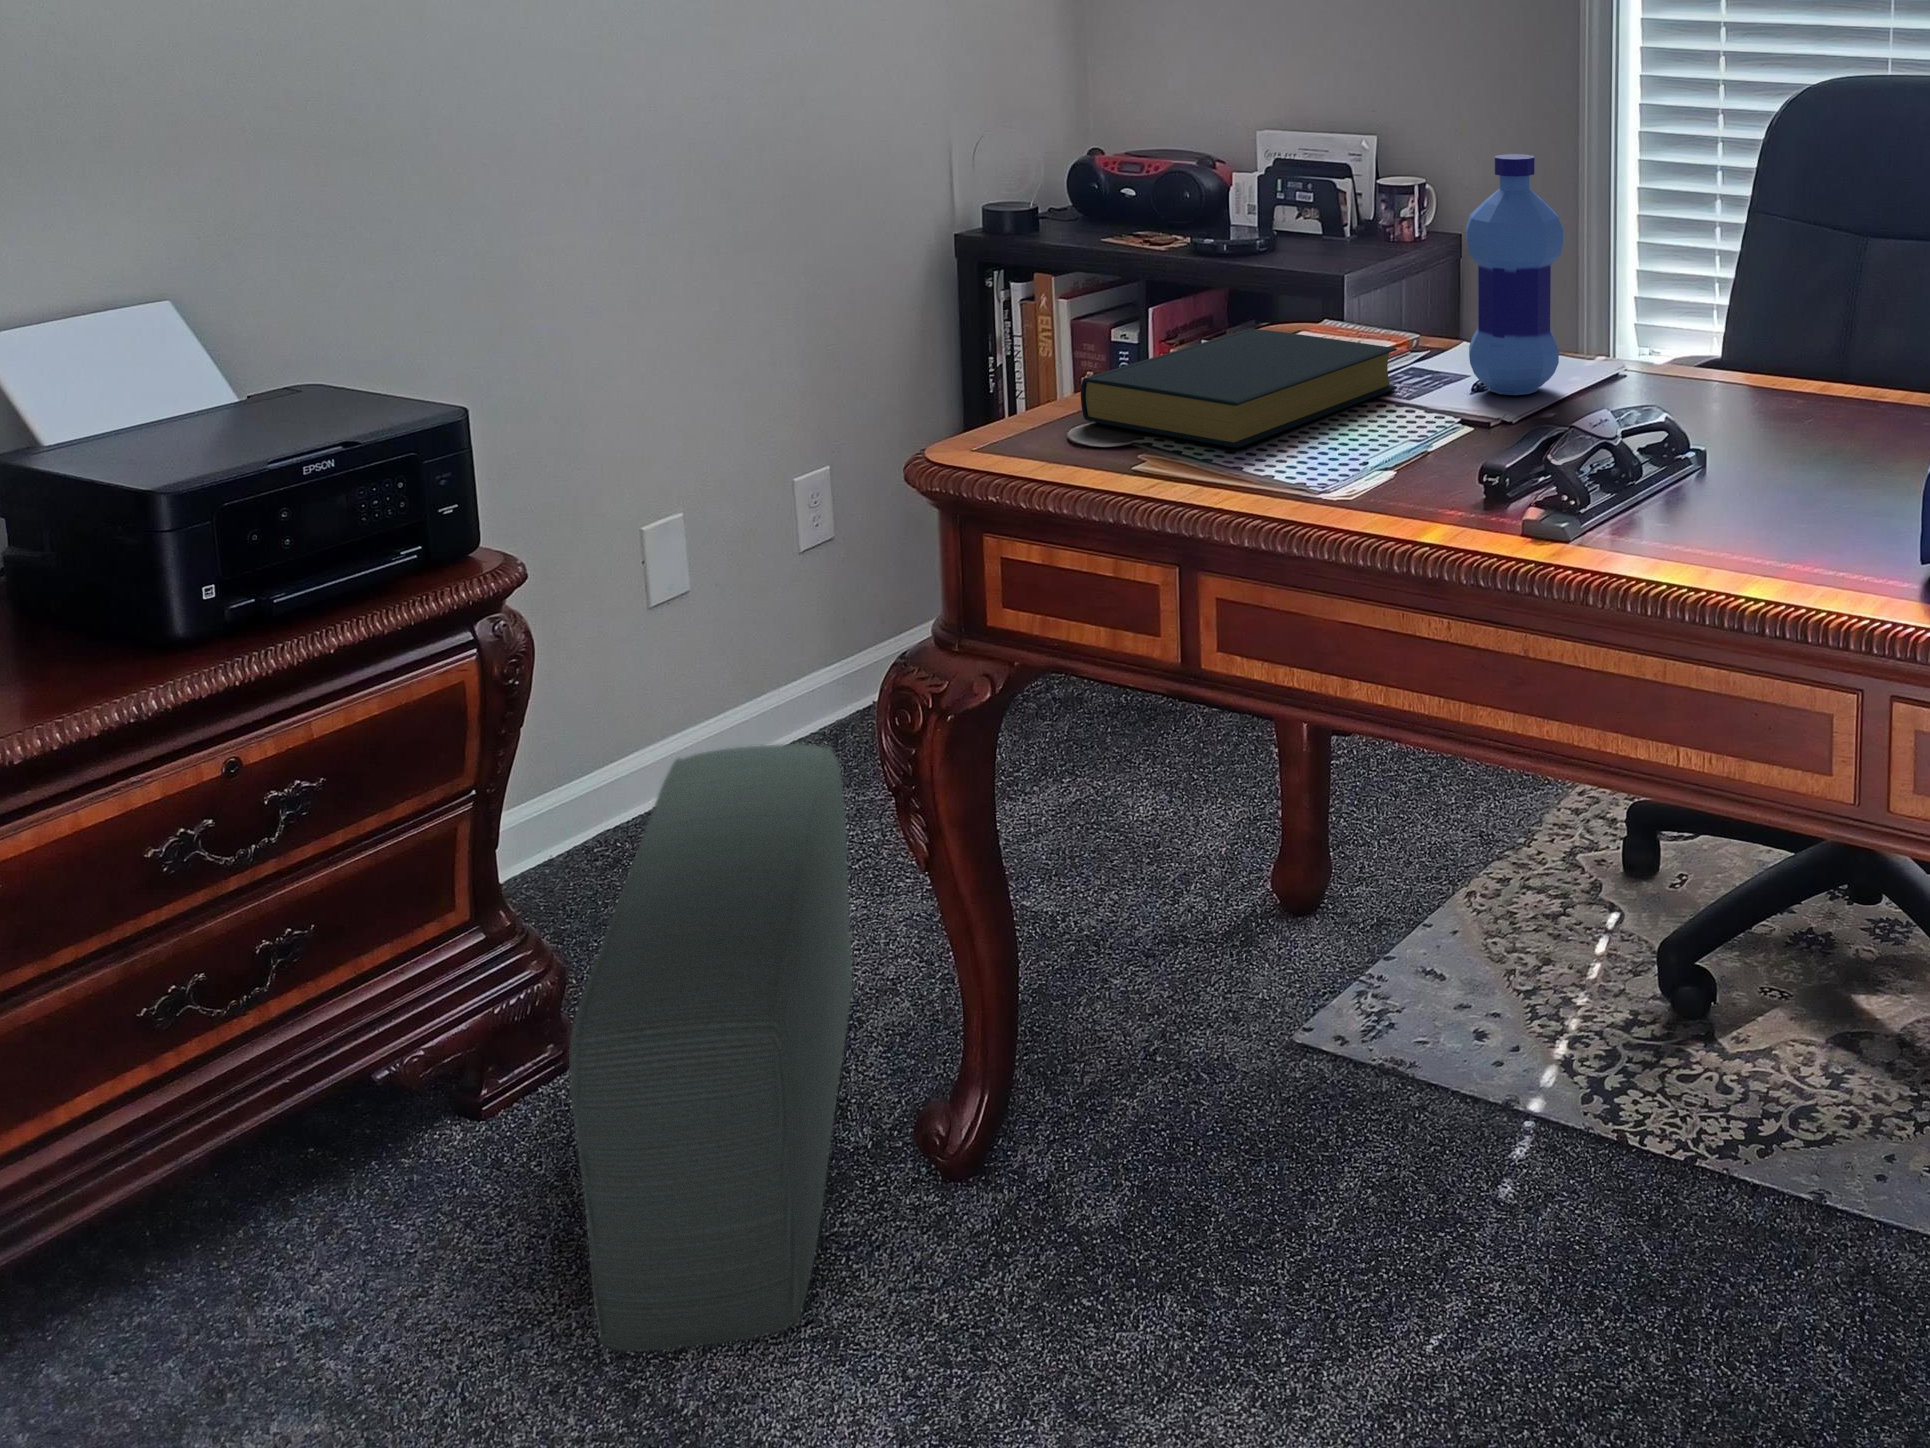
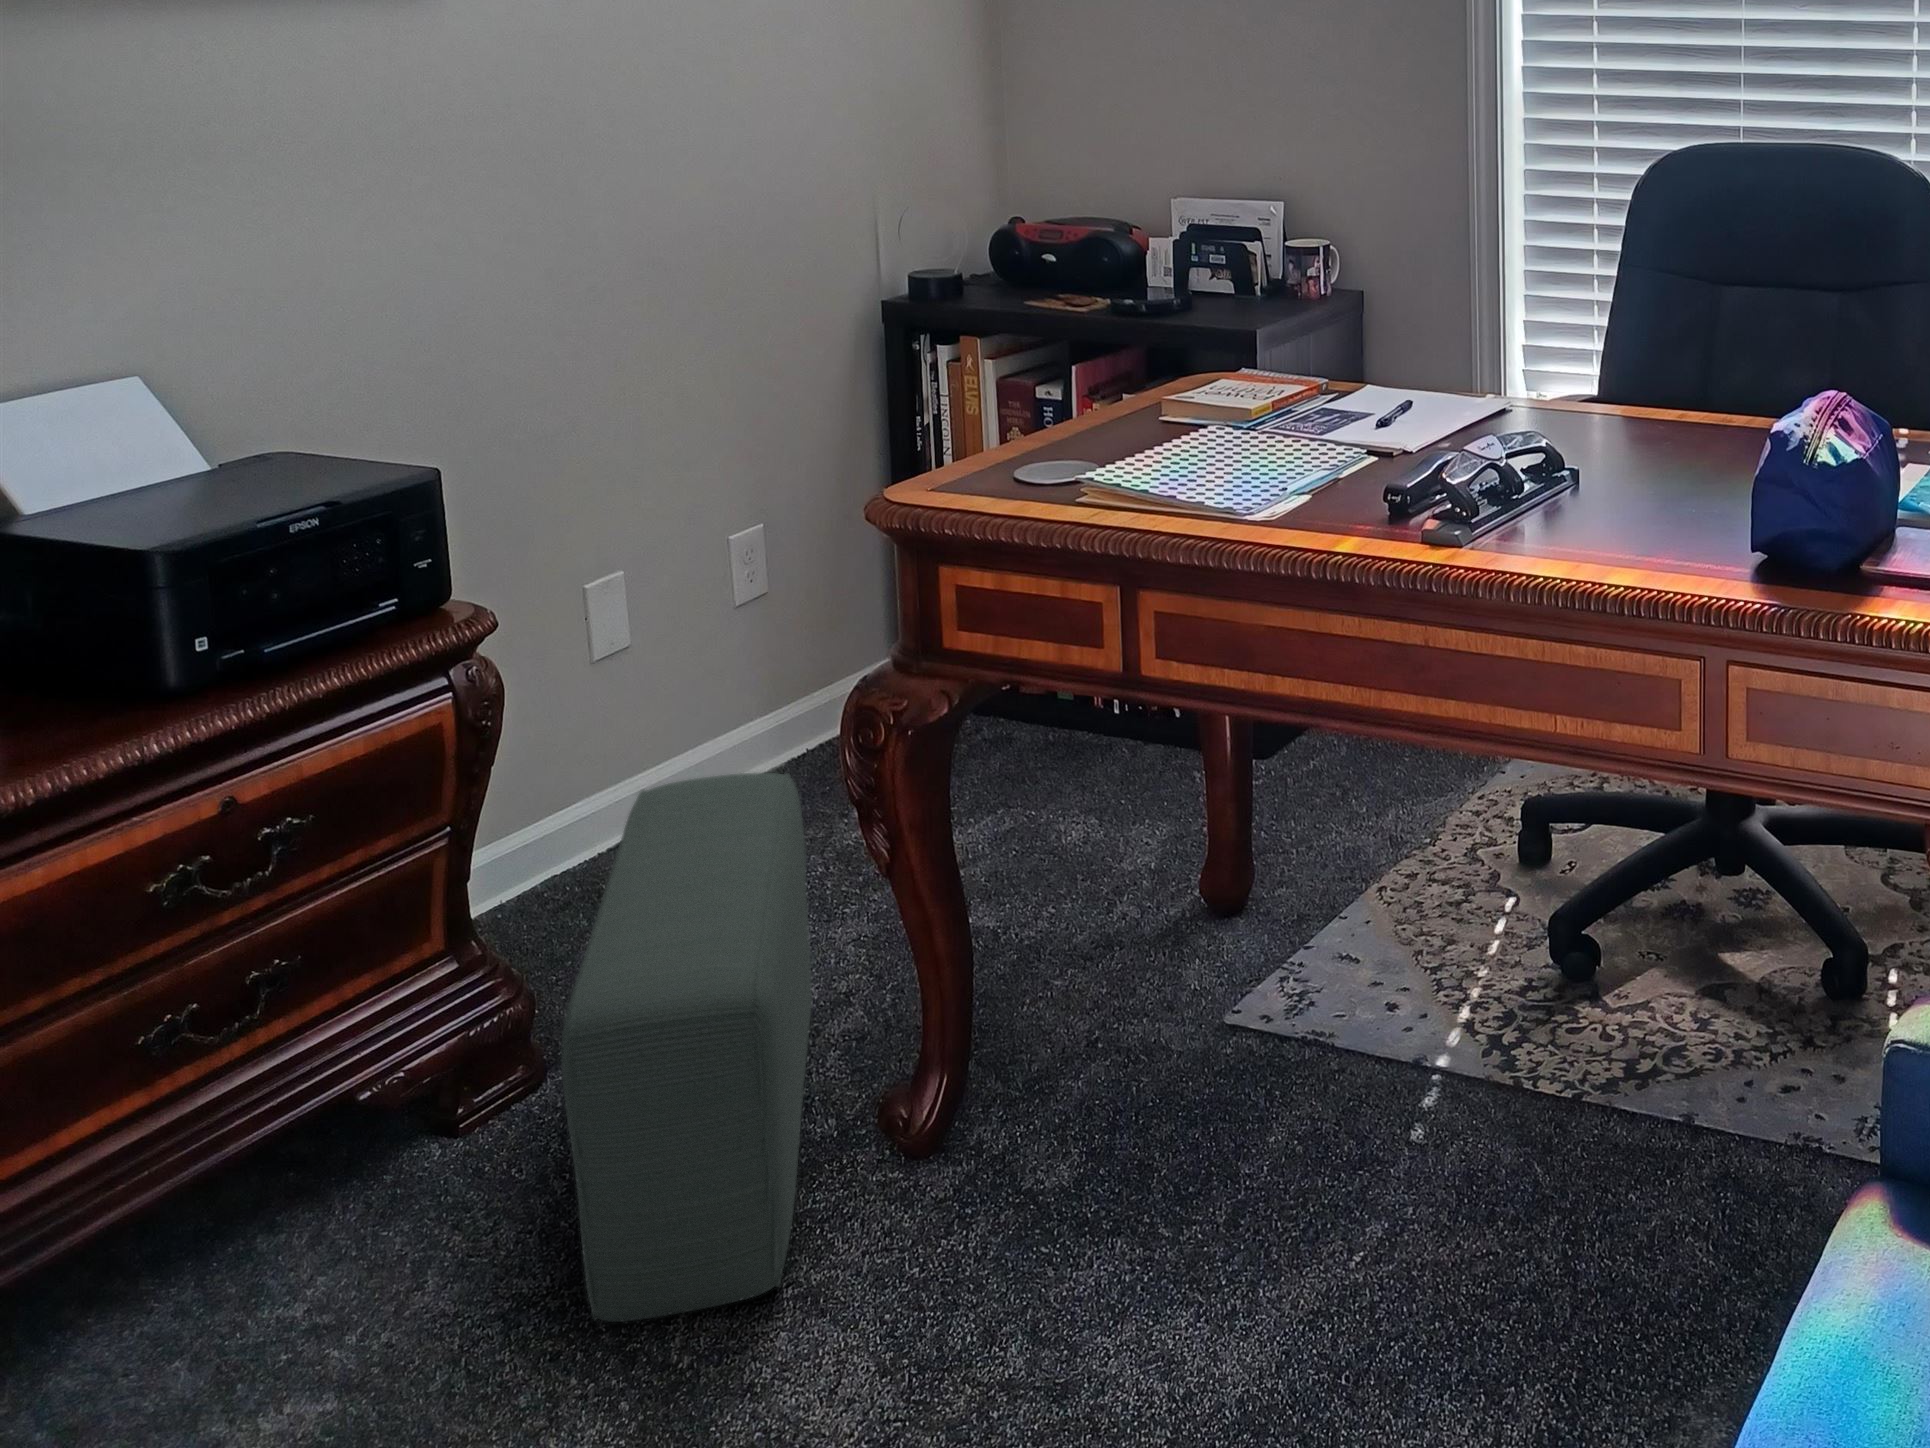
water bottle: present [1466,154,1563,395] -> none [1366,219,1451,430]
hardback book: present [1081,328,1397,448] -> none [1024,378,1308,481]

